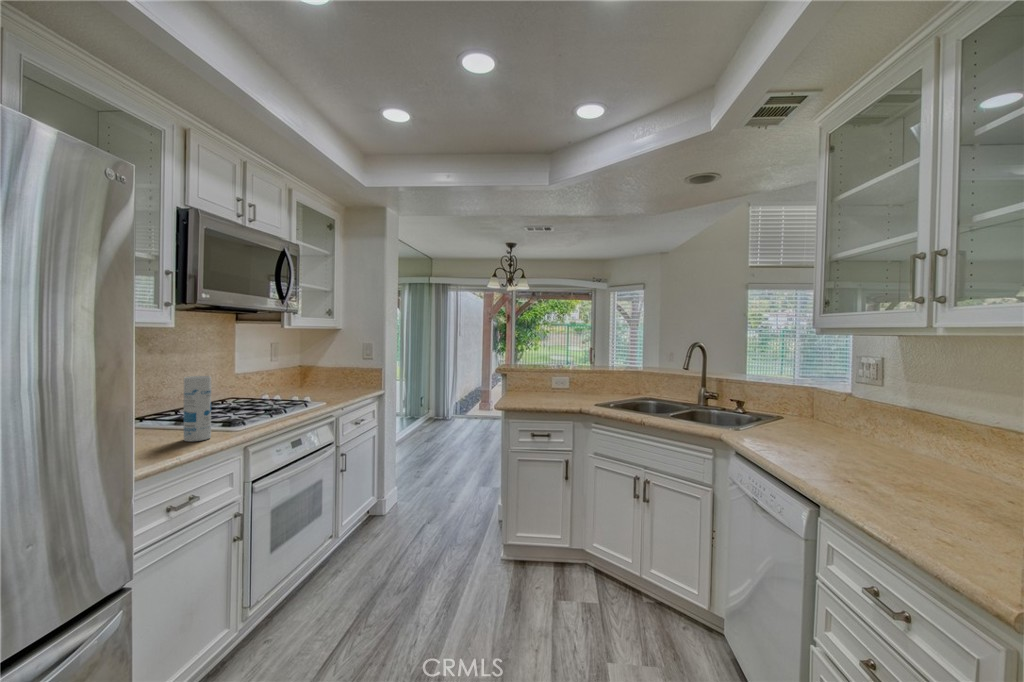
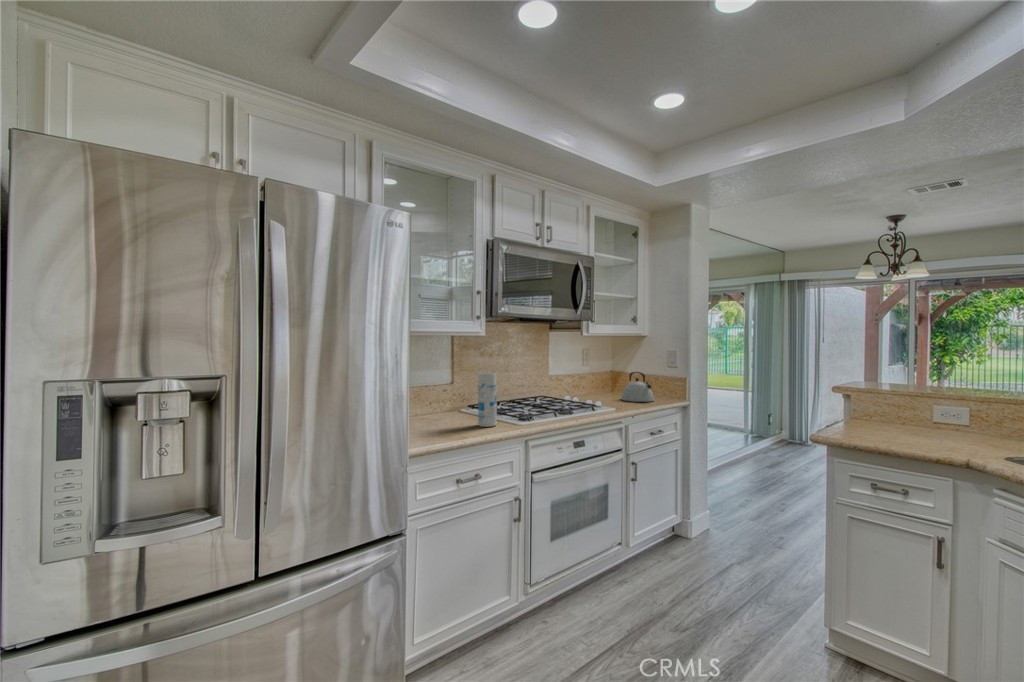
kettle: none [320,364,353,393] -> present [621,372,654,402]

